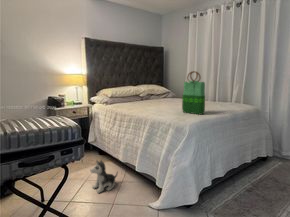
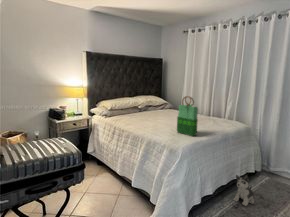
plush toy: present [91,160,118,193] -> present [234,175,254,206]

